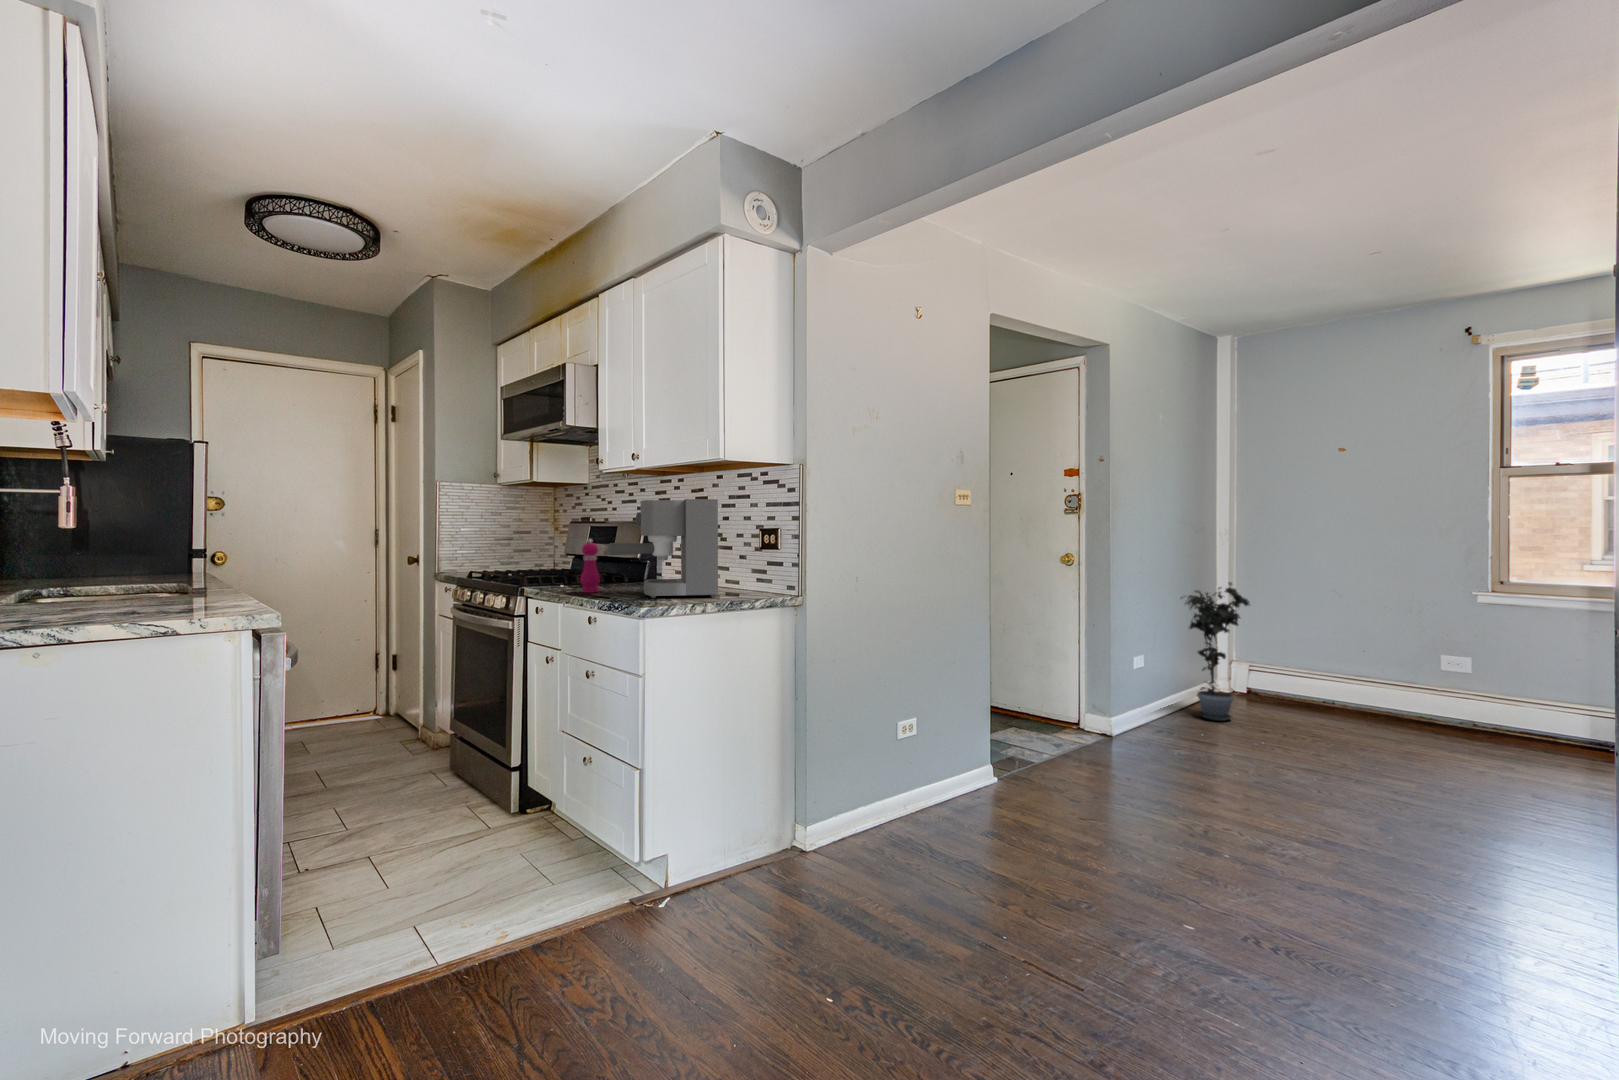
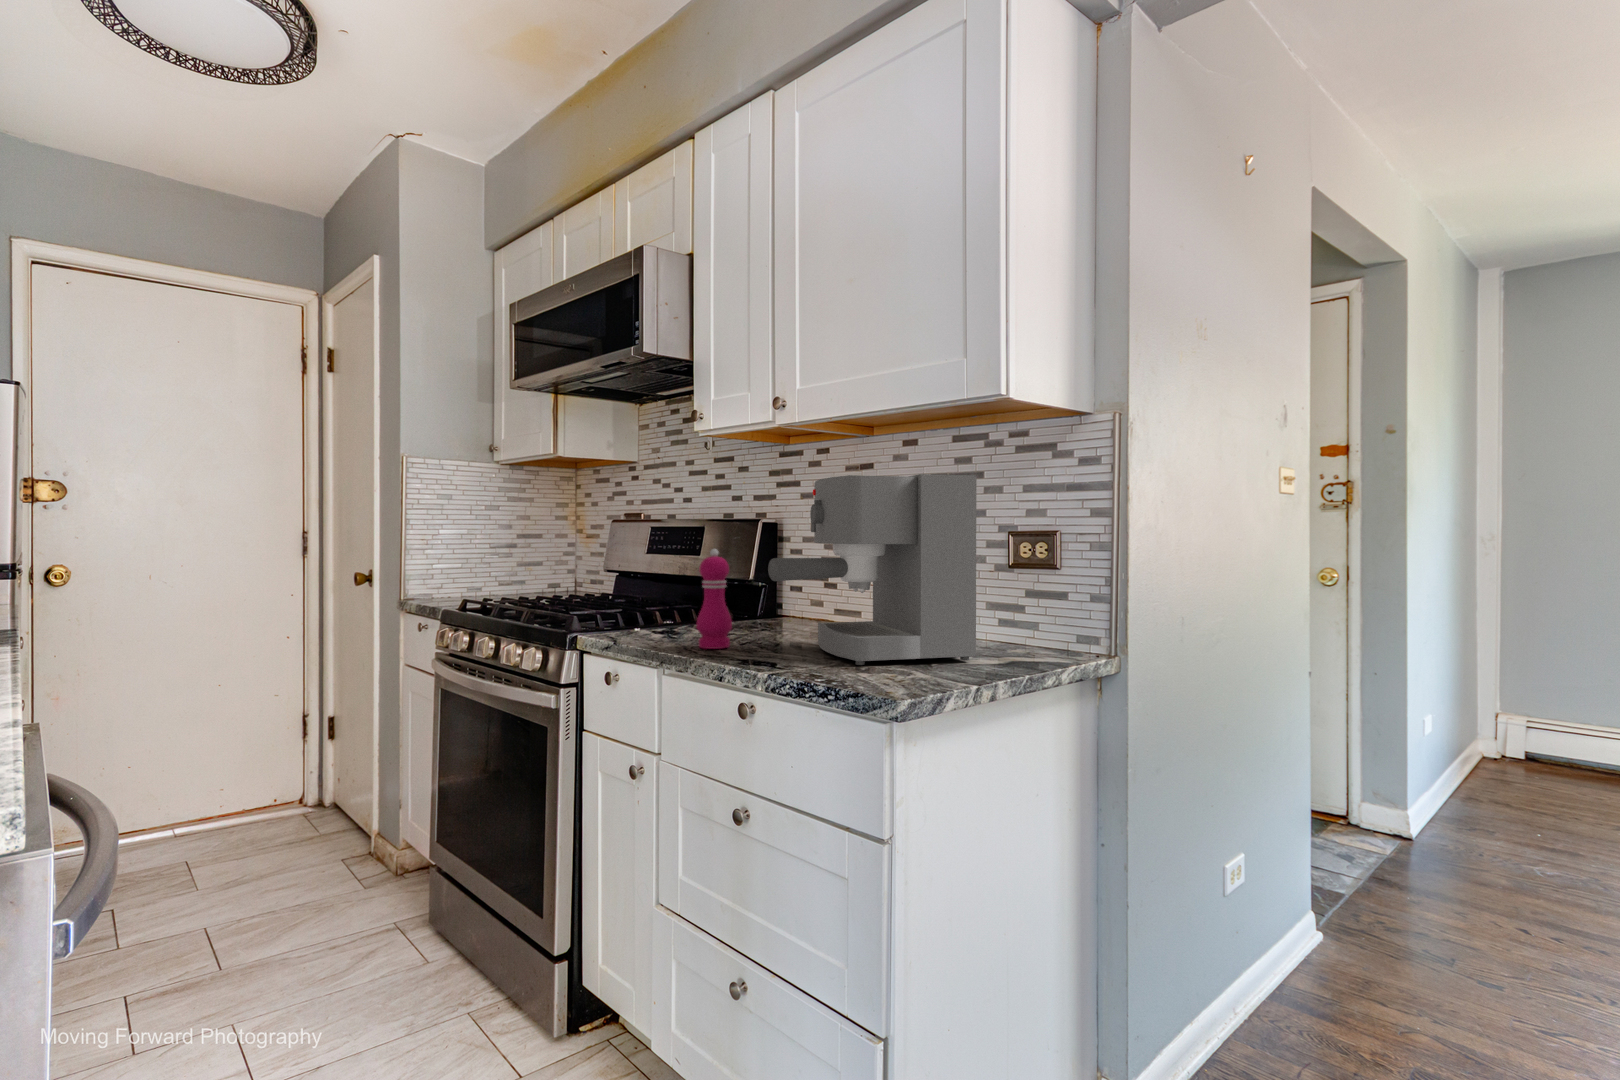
potted plant: present [1181,582,1249,721] -> none [1465,608,1575,805]

